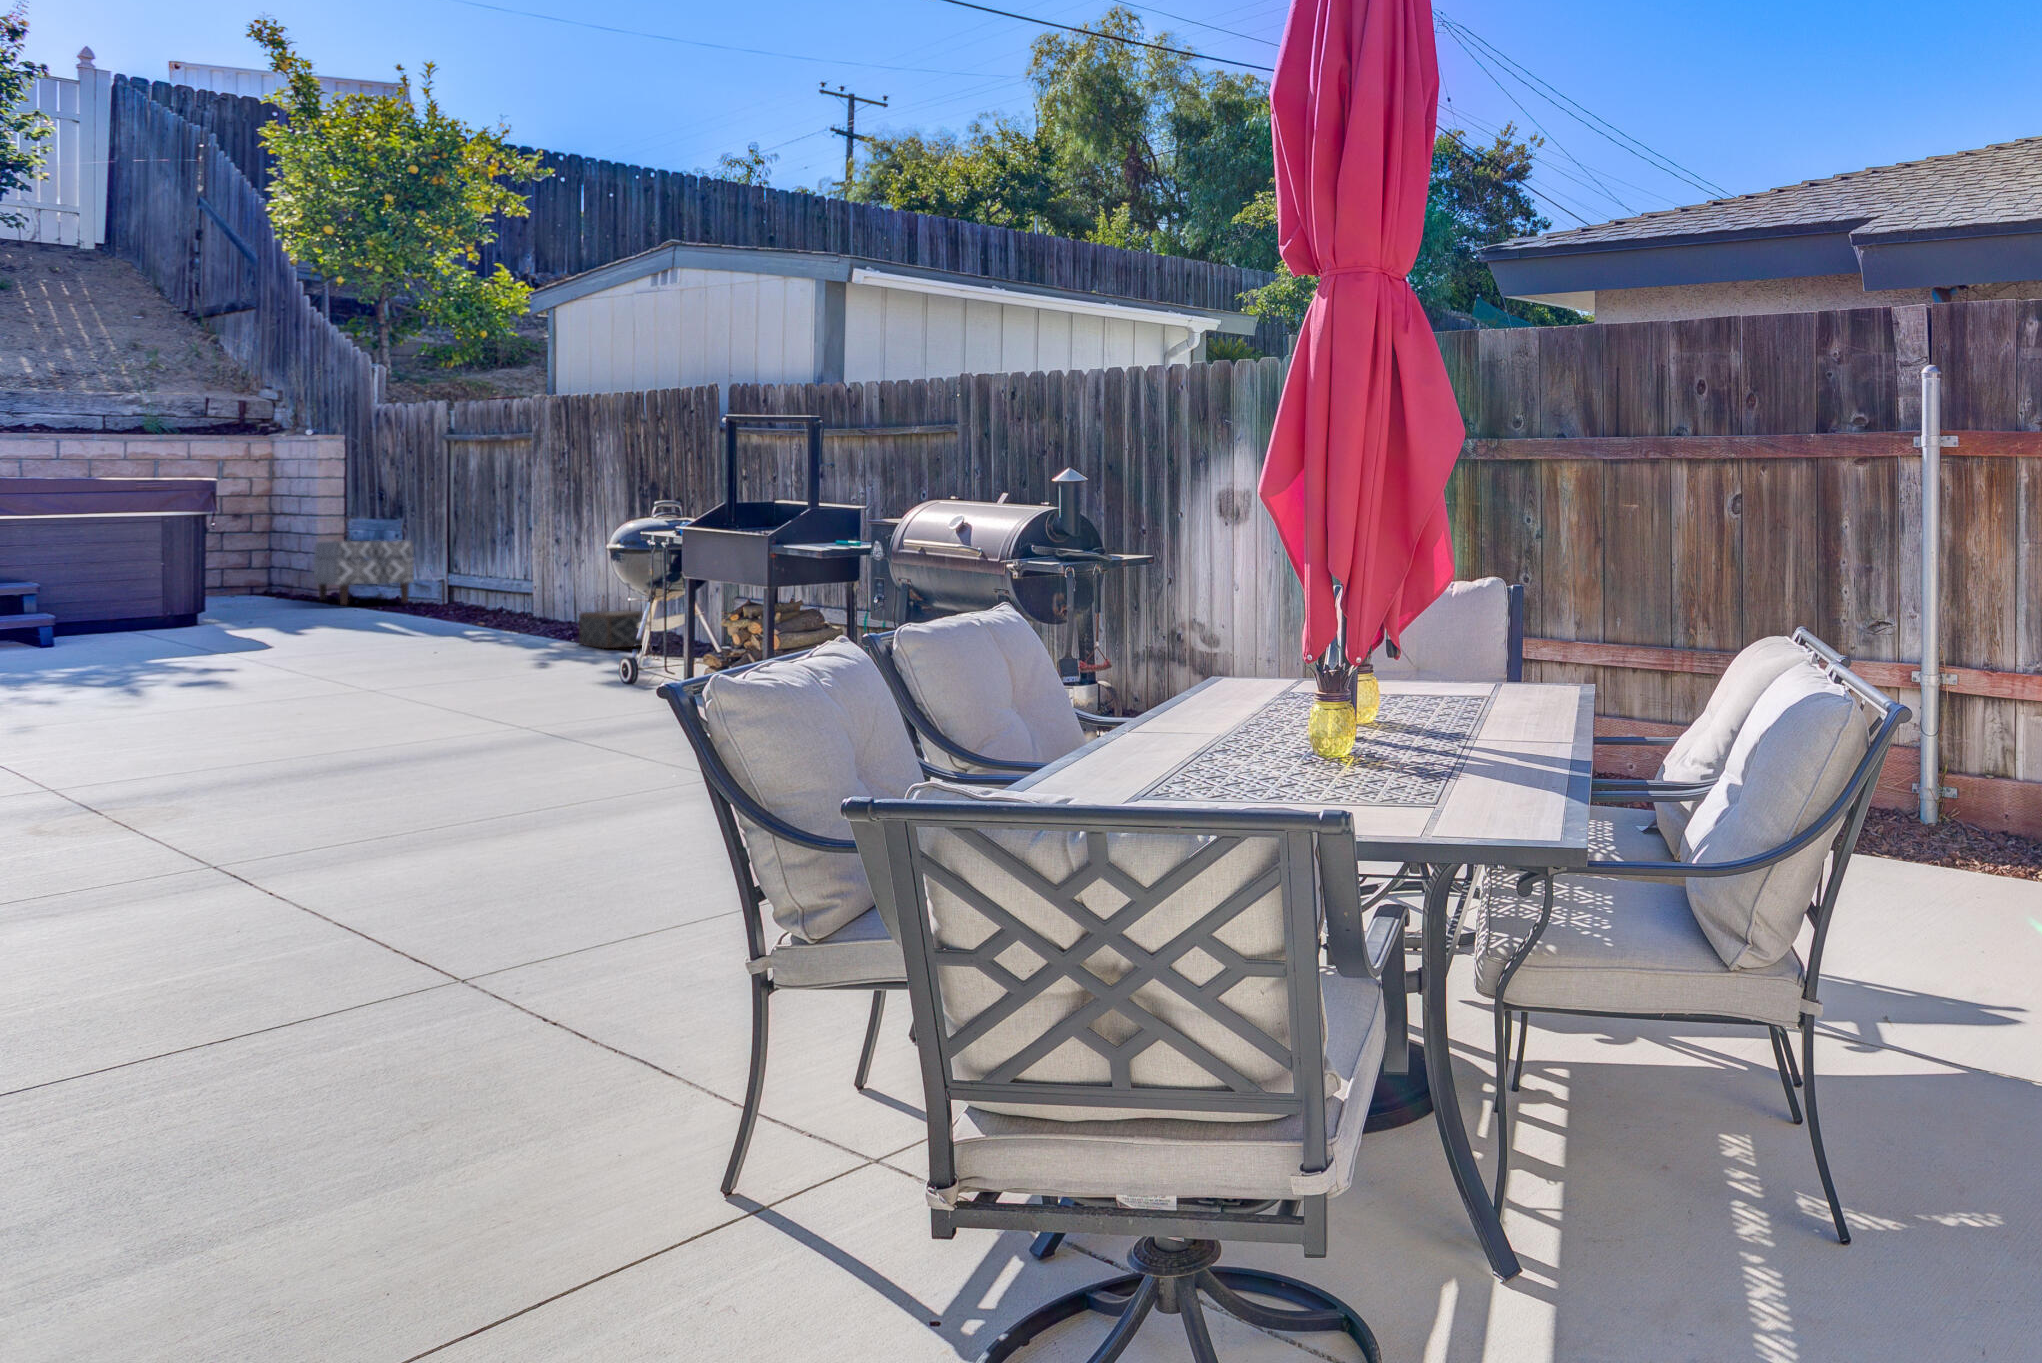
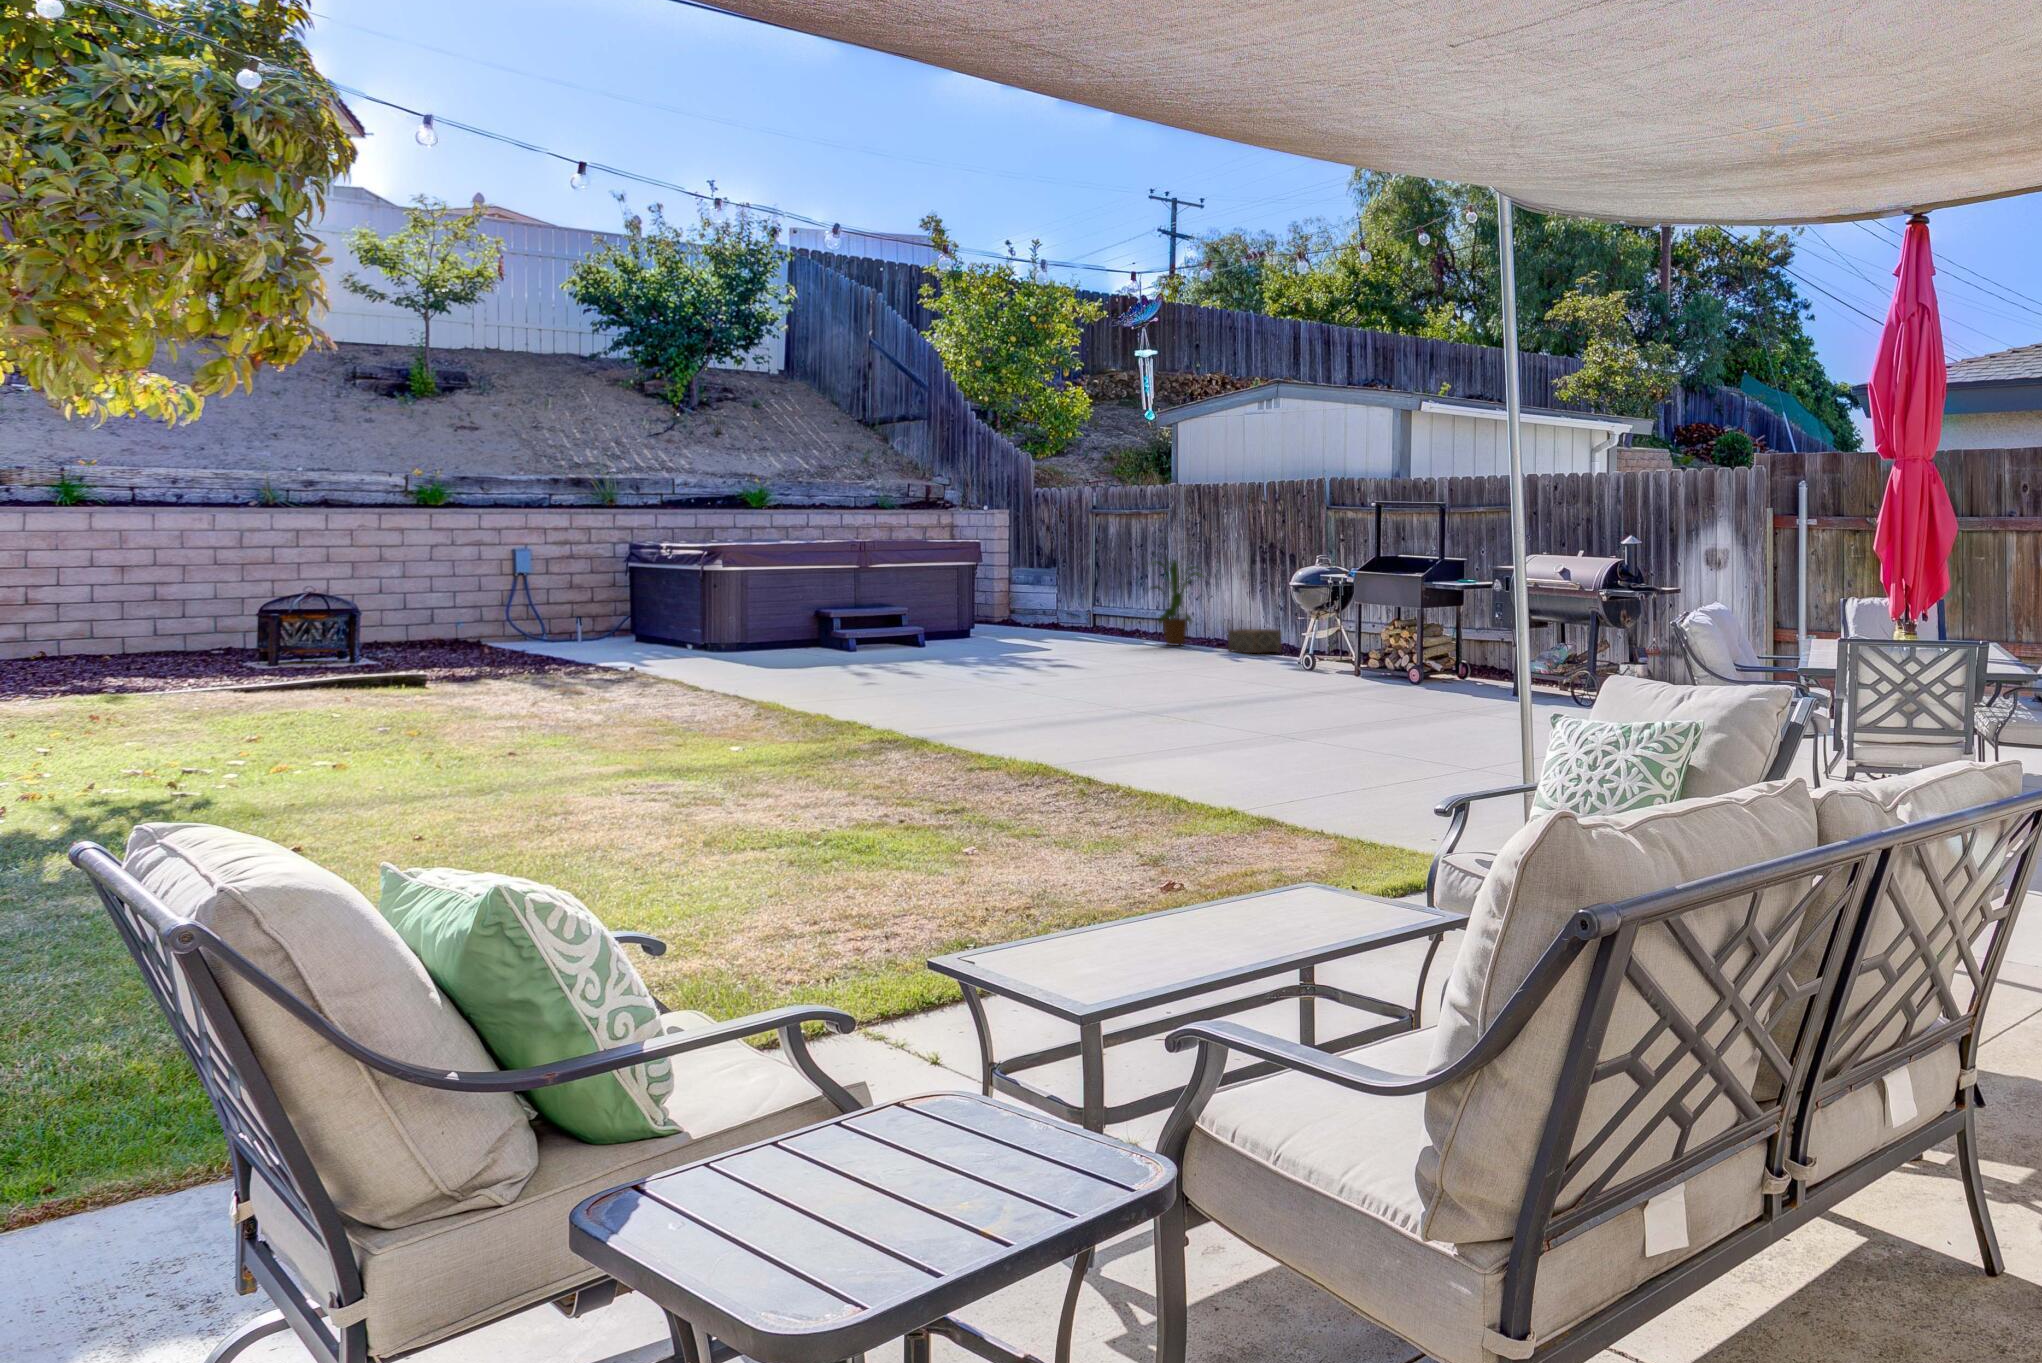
house plant: none [450,494,578,635] -> present [1152,553,1204,646]
bench: present [314,541,414,605] -> none [1001,583,1072,627]

